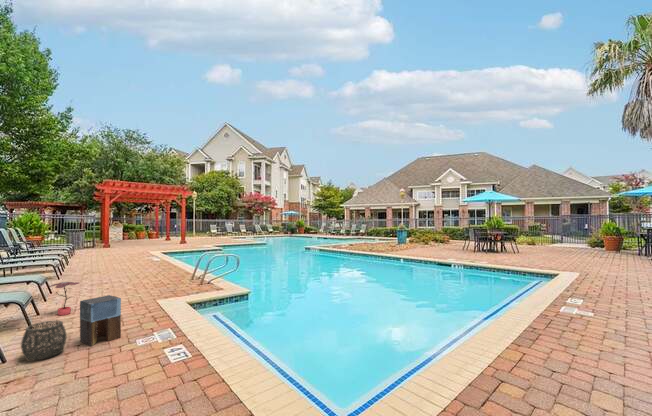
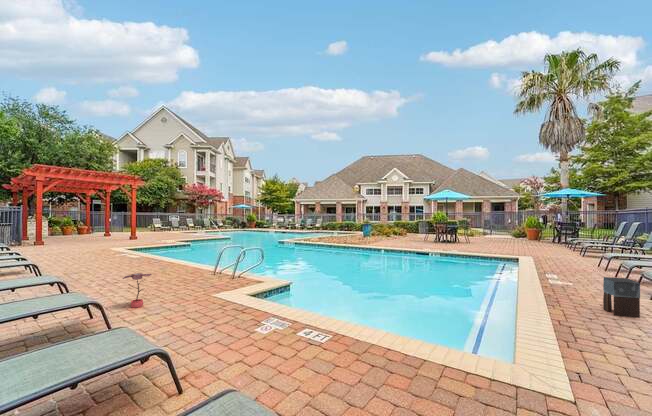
stool: present [80,295,121,346] -> present [603,277,640,318]
woven basket: present [21,320,67,360] -> none [169,307,206,345]

